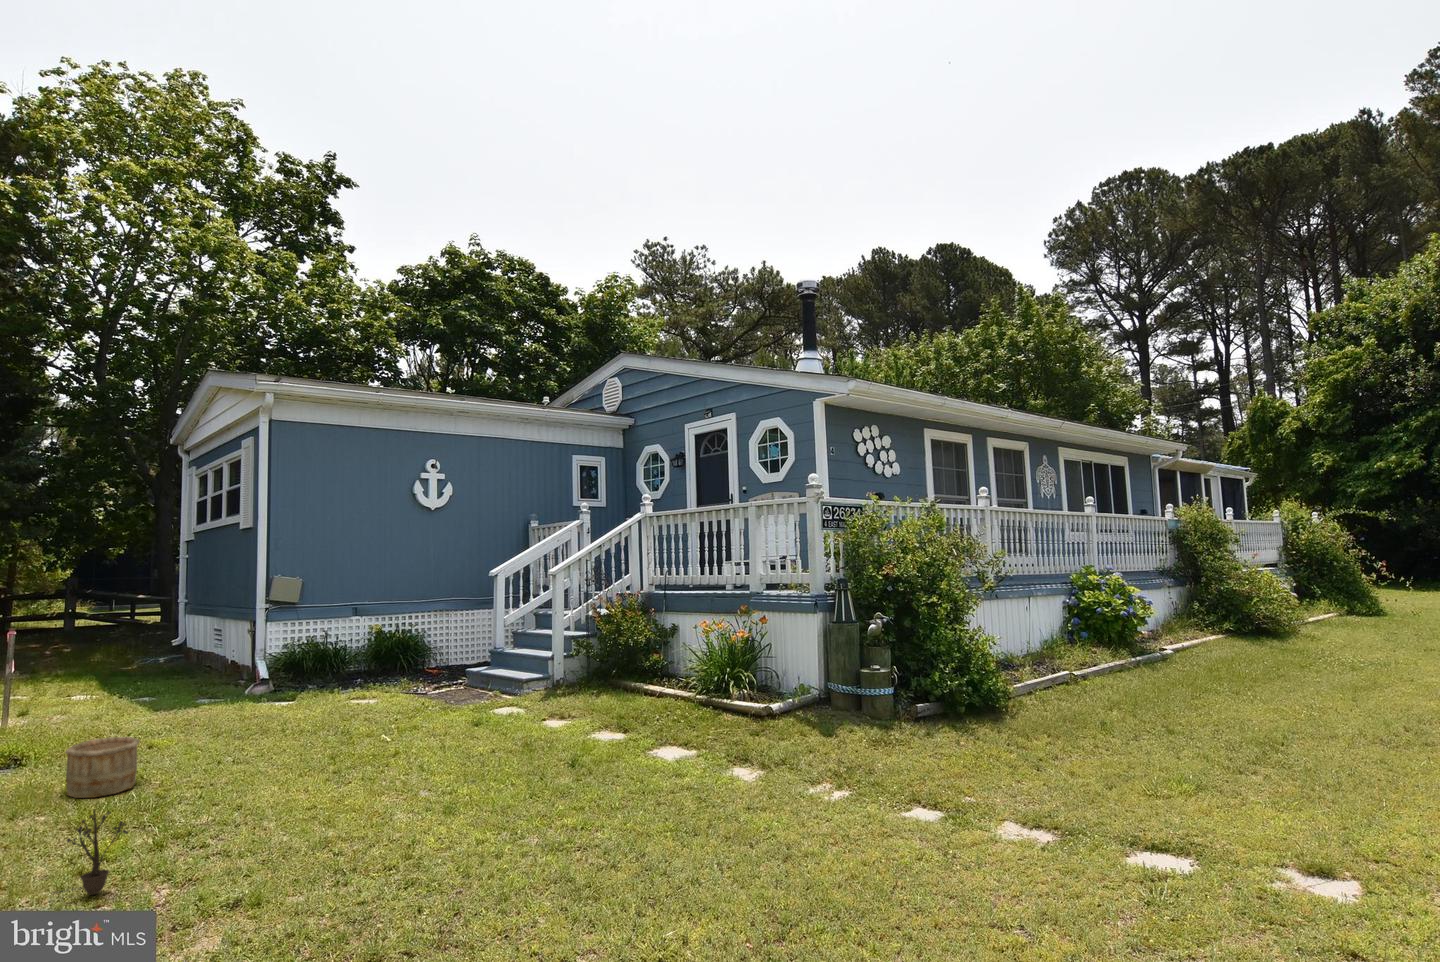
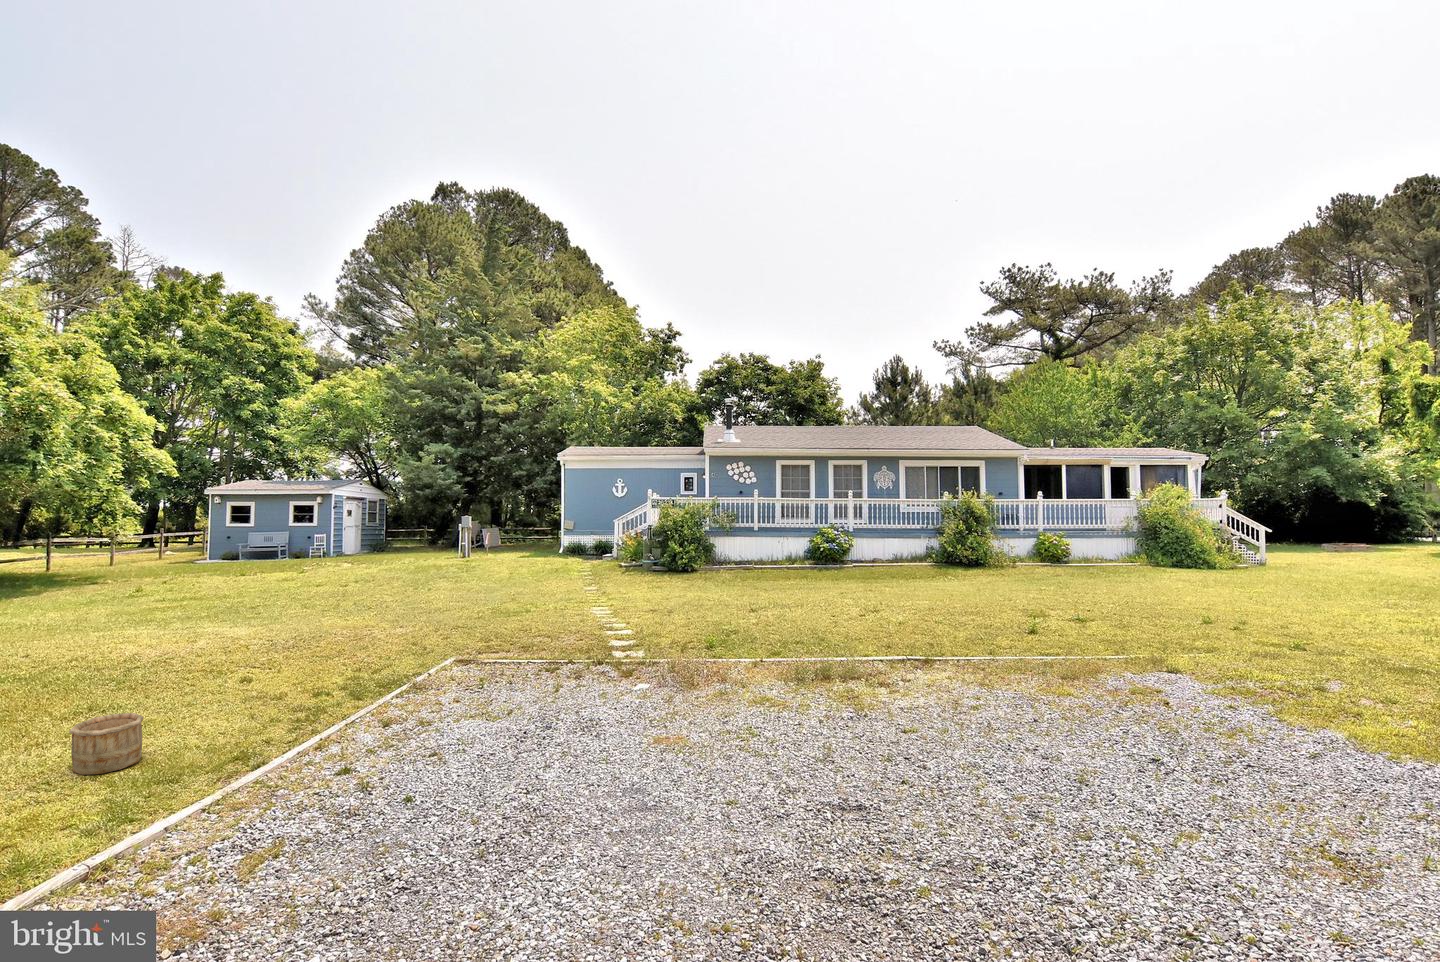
decorative plant: present [57,809,128,895] -> none [53,808,127,890]

